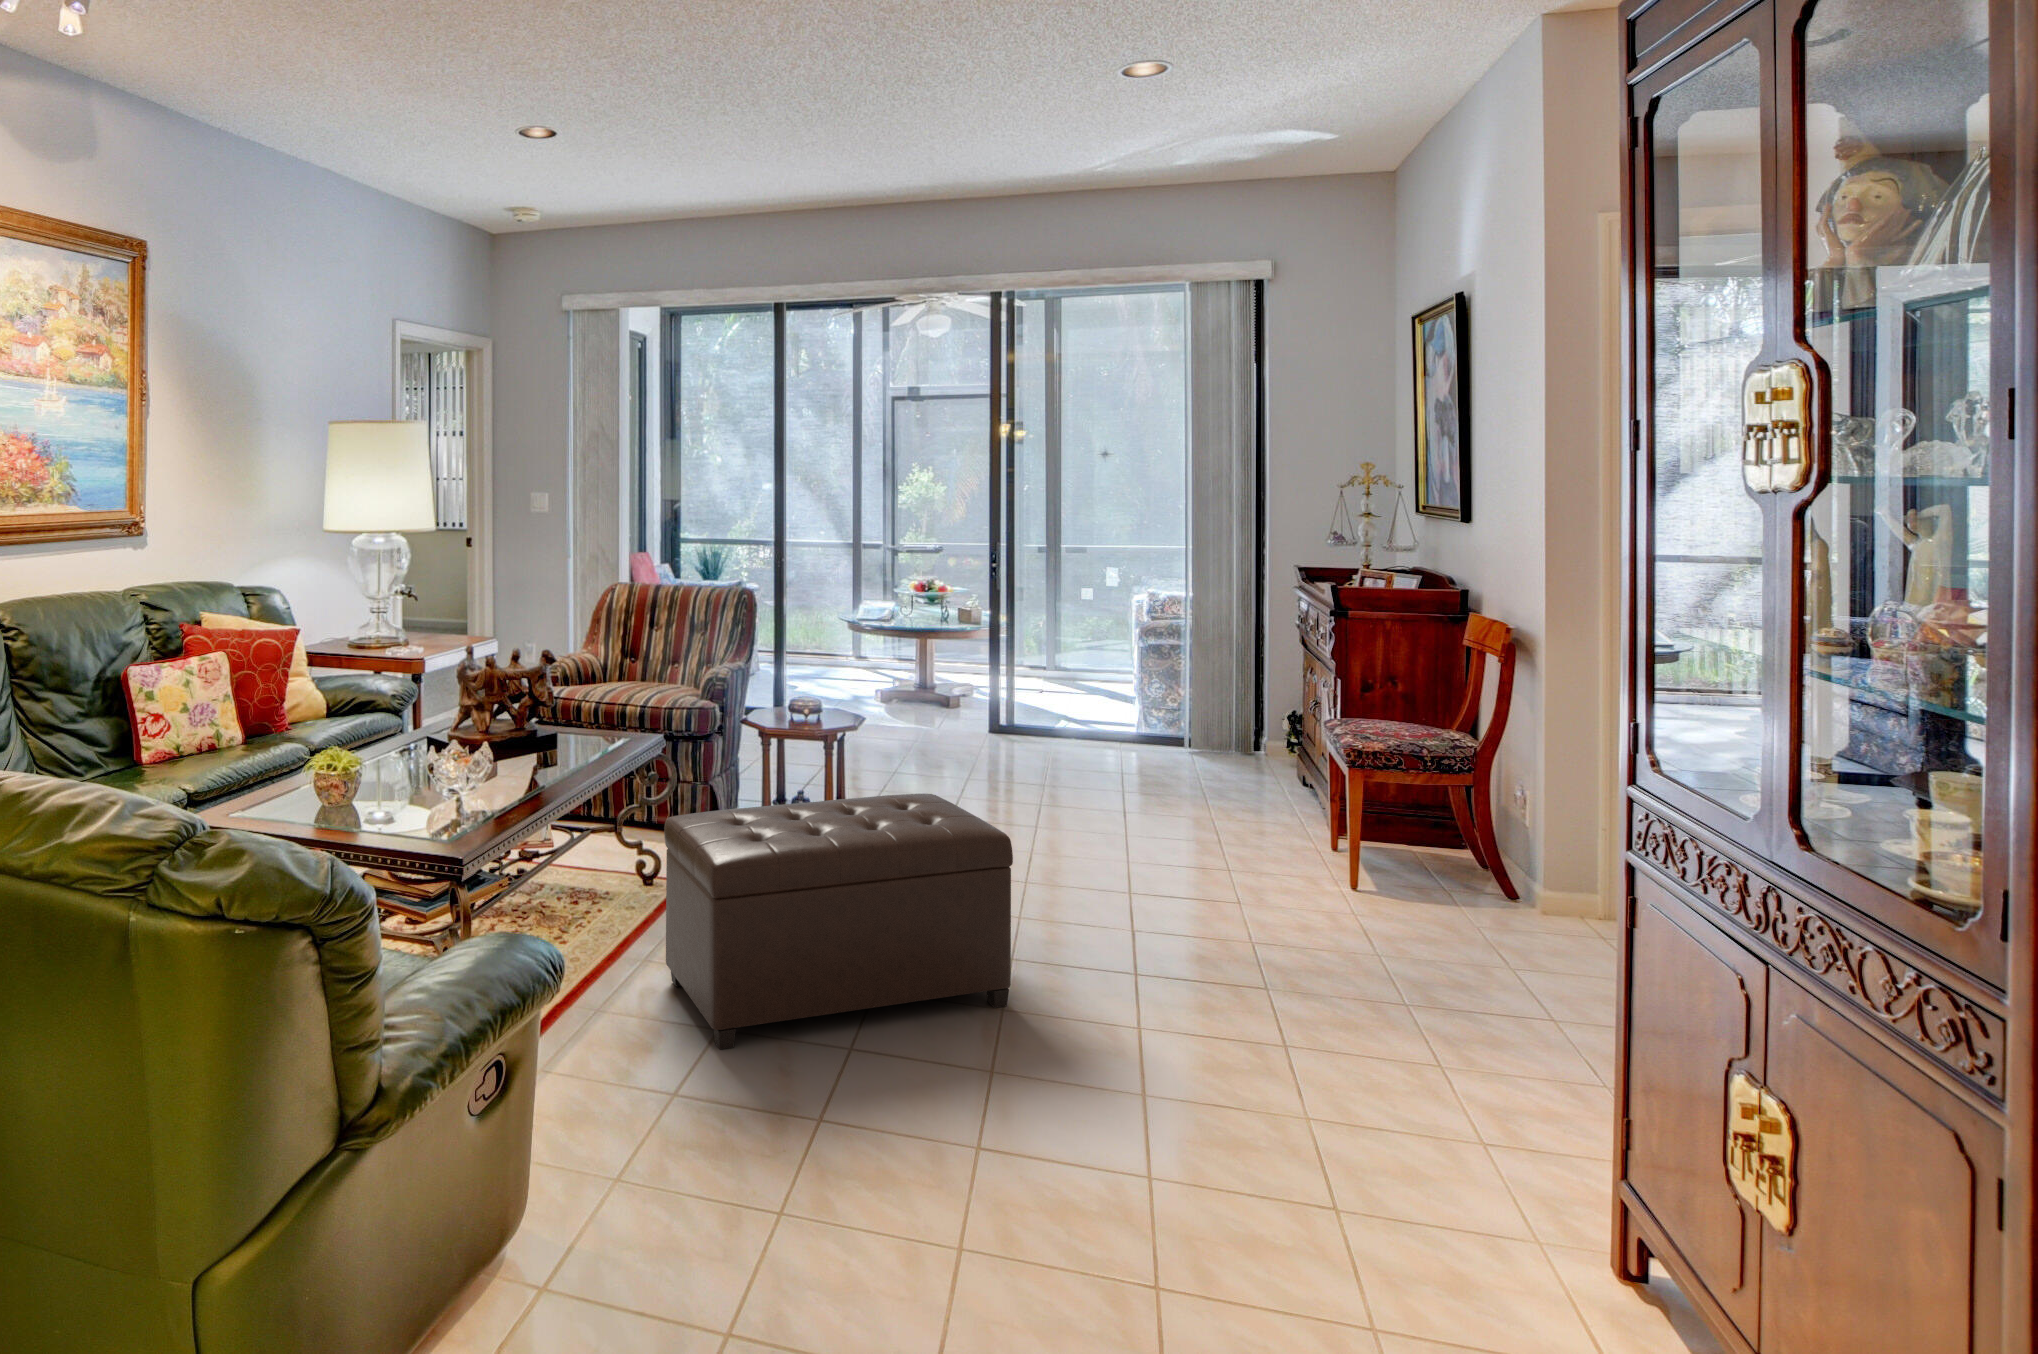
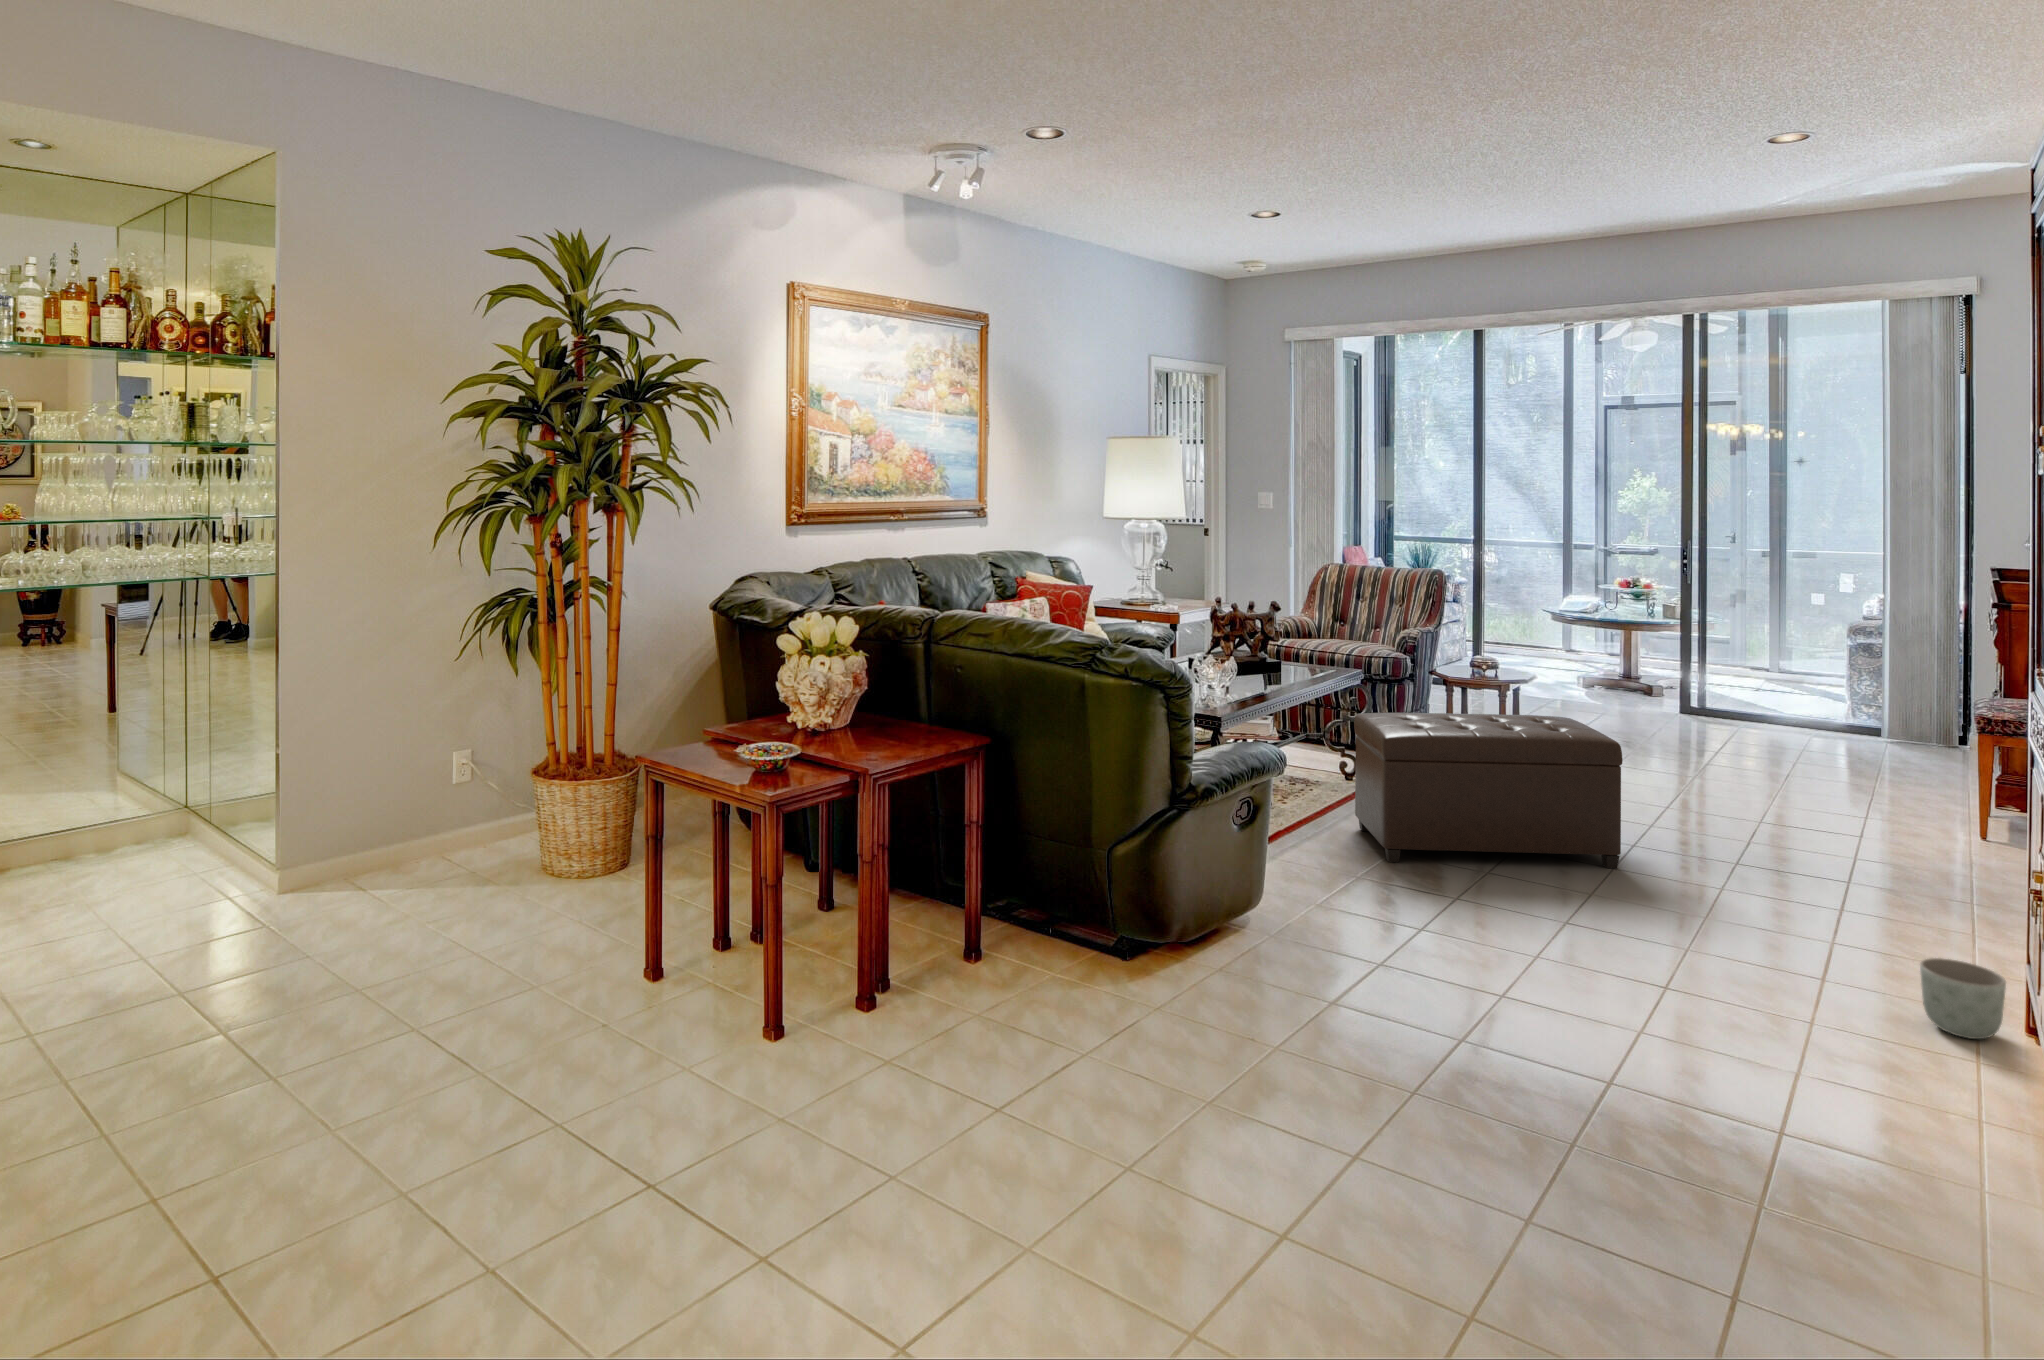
planter: none [1478,1168,1596,1300] -> present [1920,958,2006,1039]

